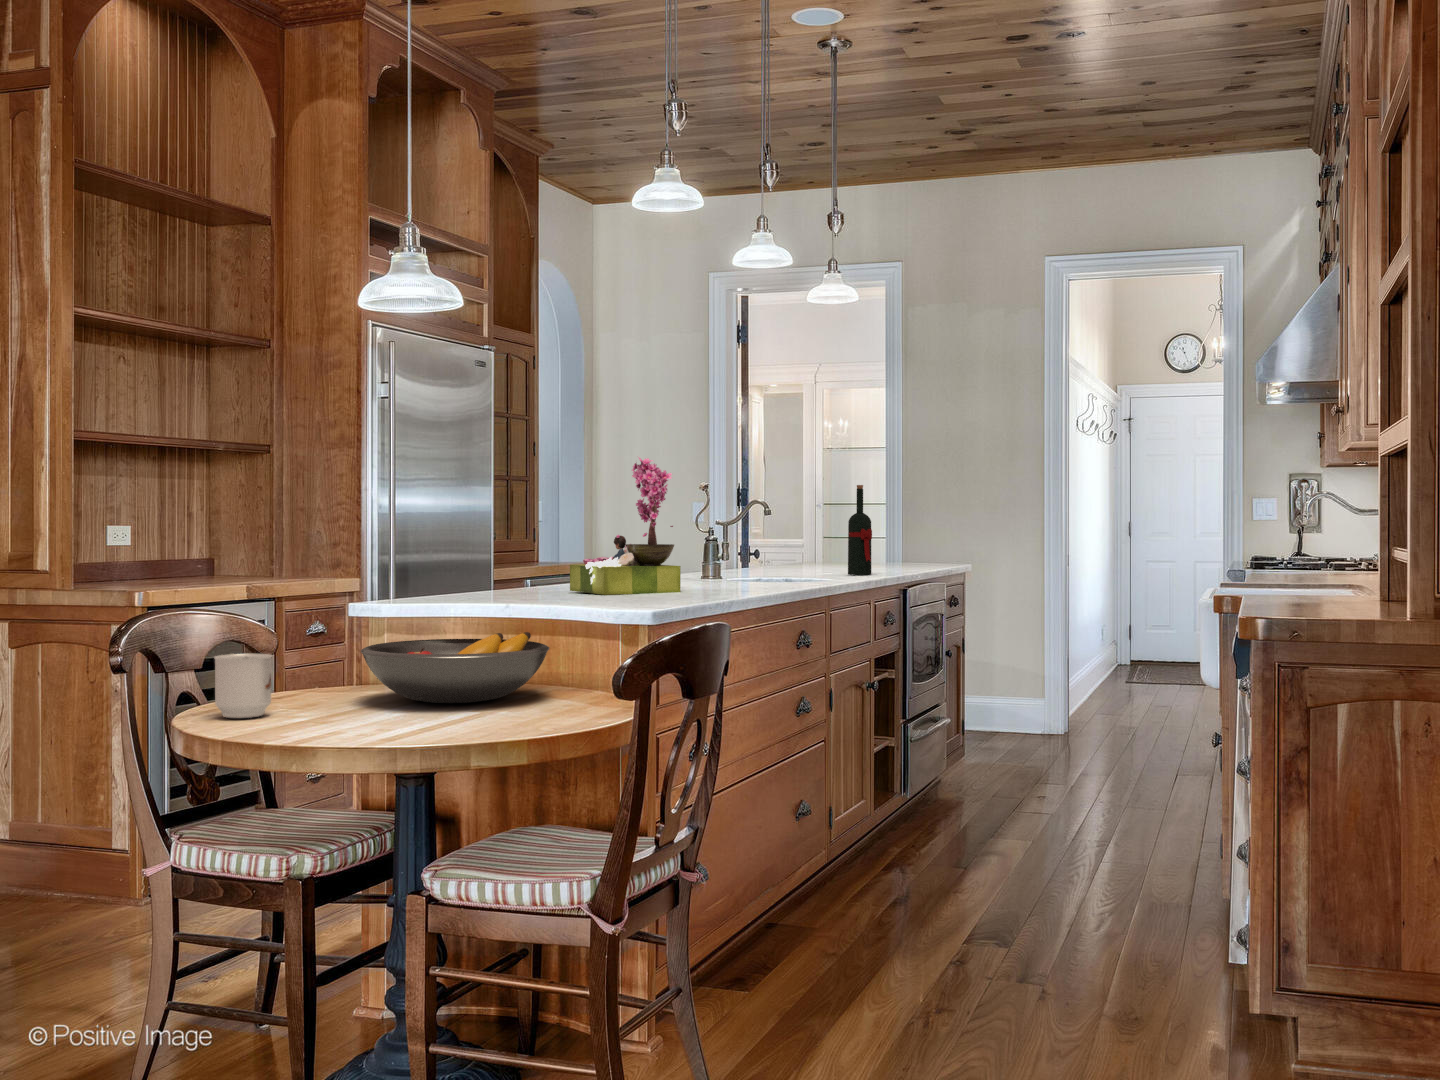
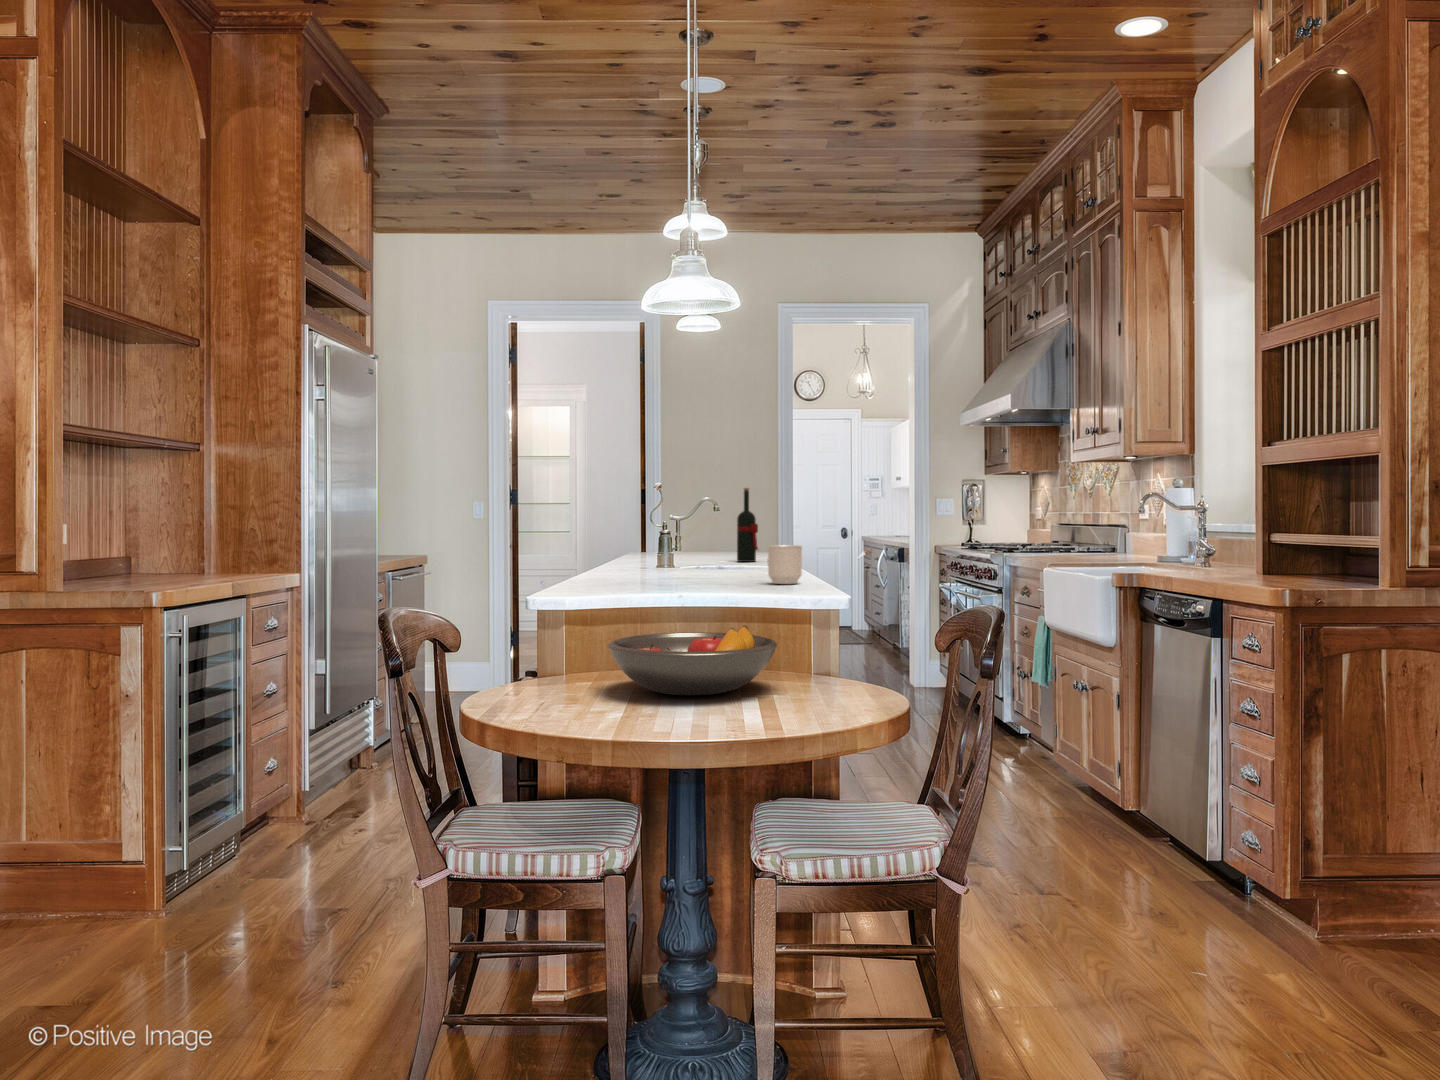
flower arrangement: present [570,457,681,595] -> none [619,463,722,587]
mug: present [214,654,272,718] -> present [767,545,802,584]

